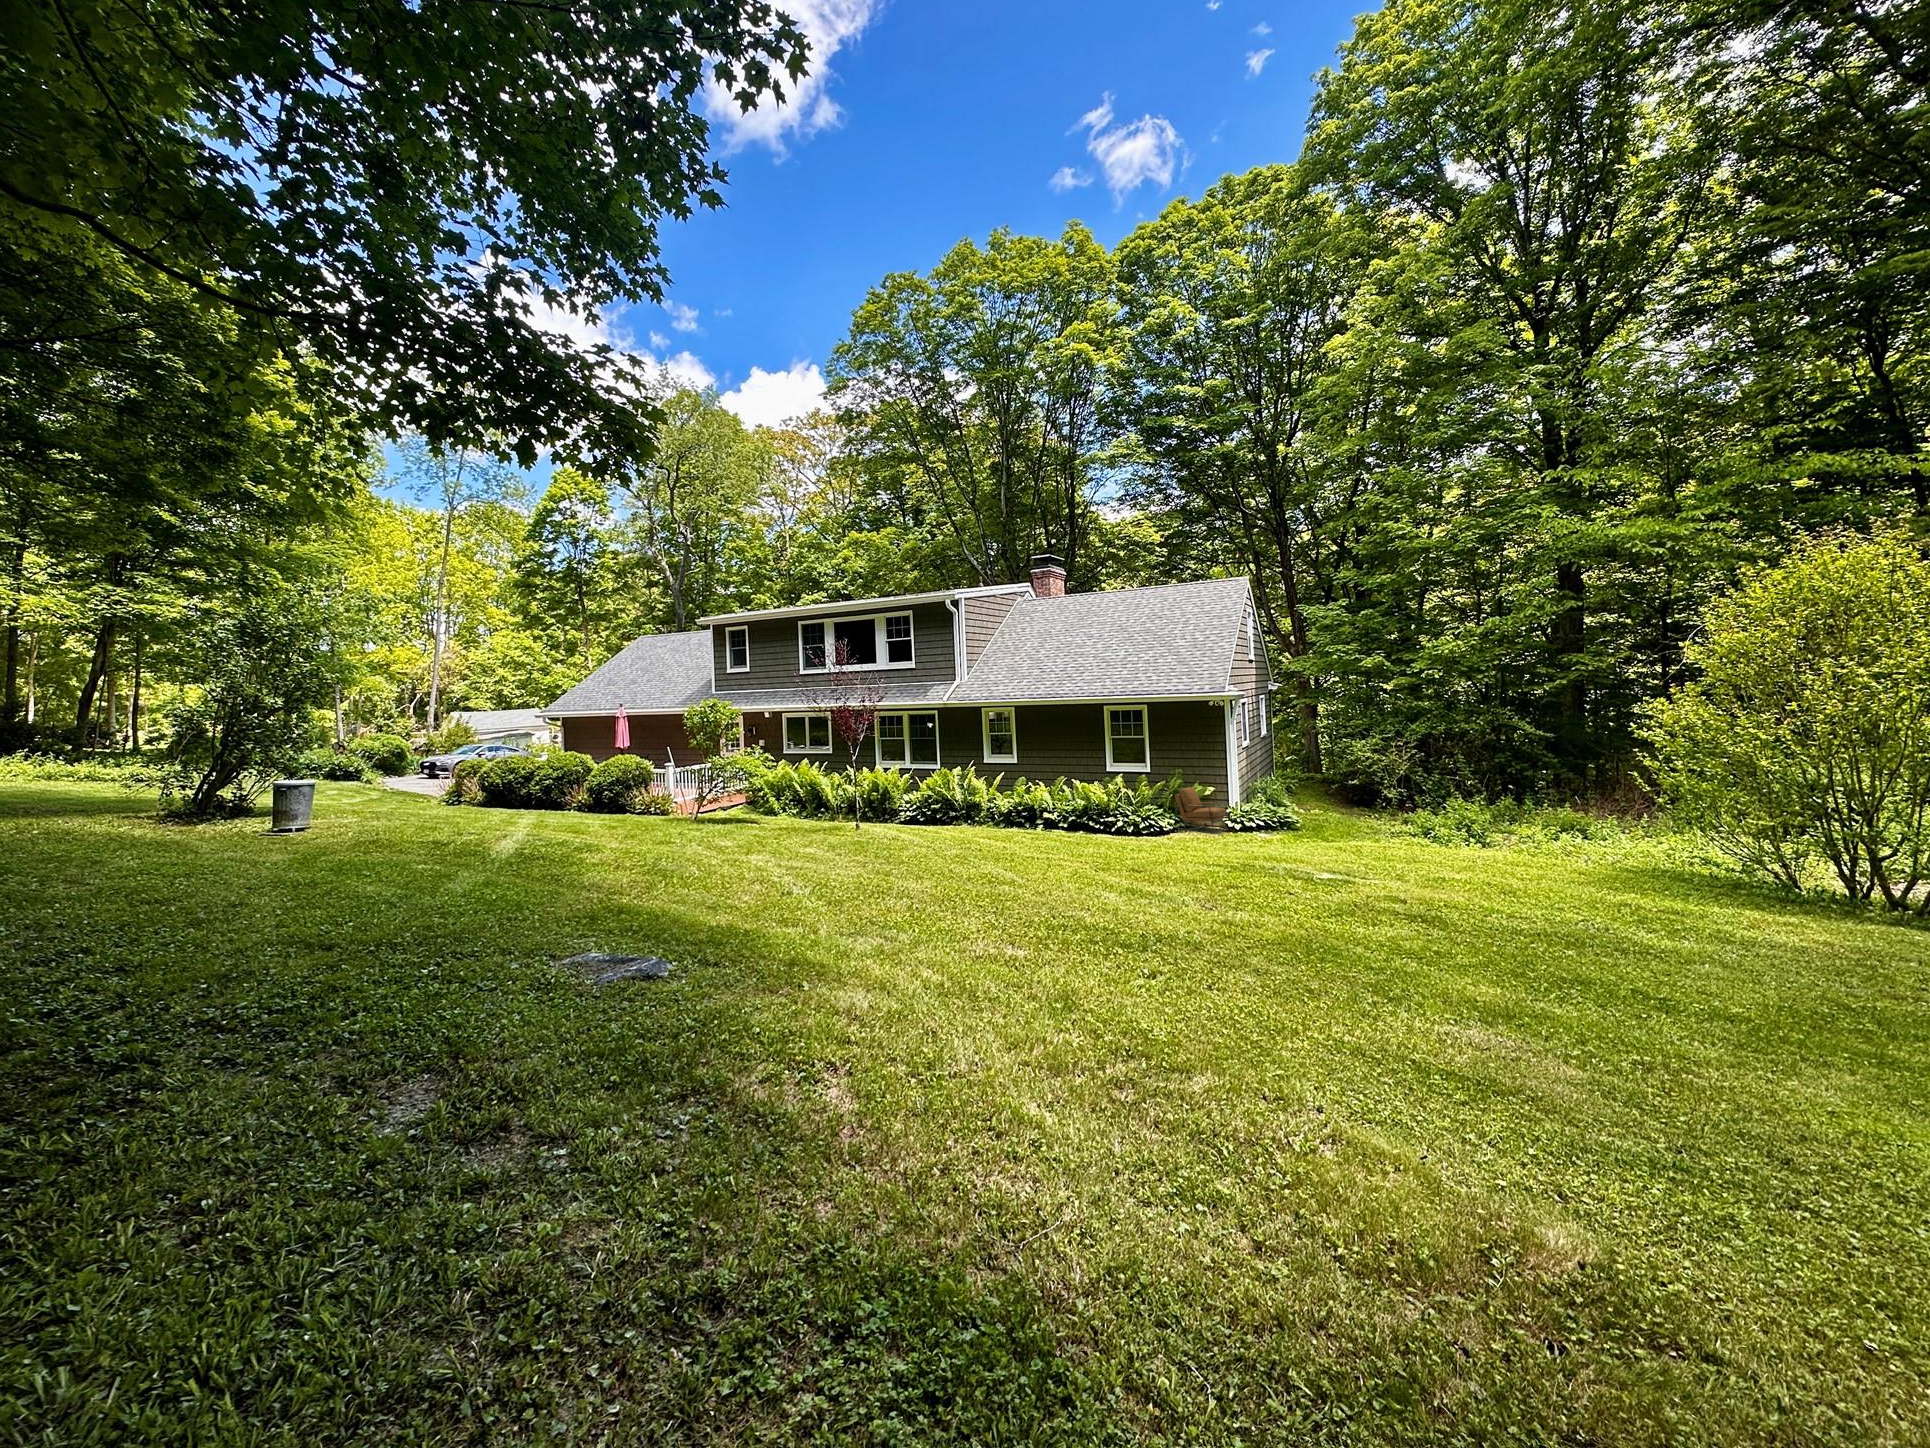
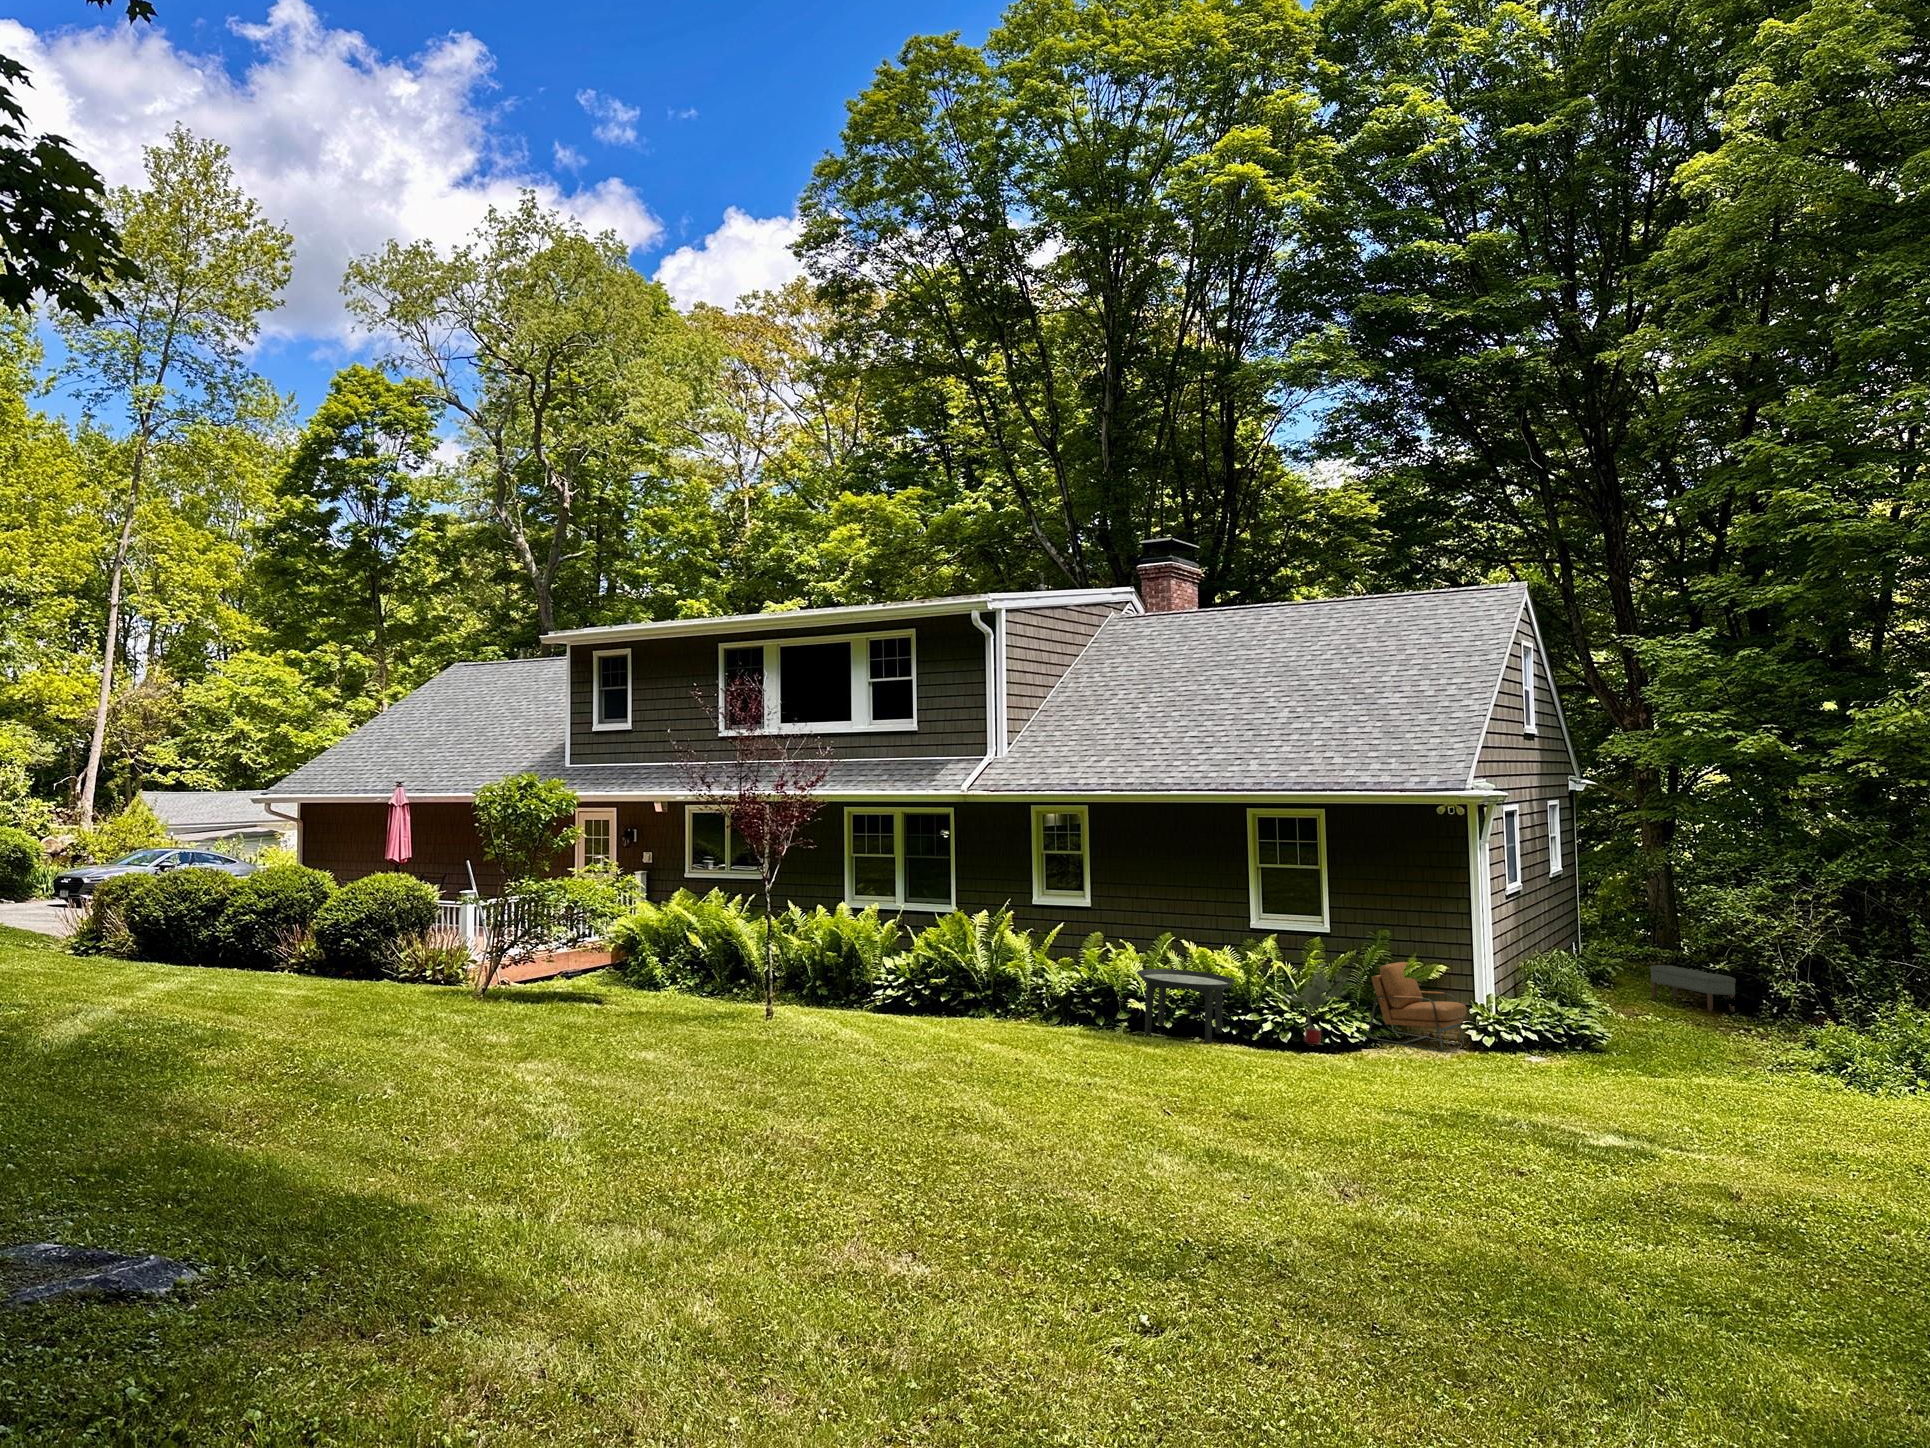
bench: none [1315,786,1363,809] -> present [1650,965,1736,1012]
potted tree: none [1127,789,1164,832] -> present [1282,964,1346,1045]
round table: none [1049,795,1103,833] -> present [1137,969,1235,1043]

